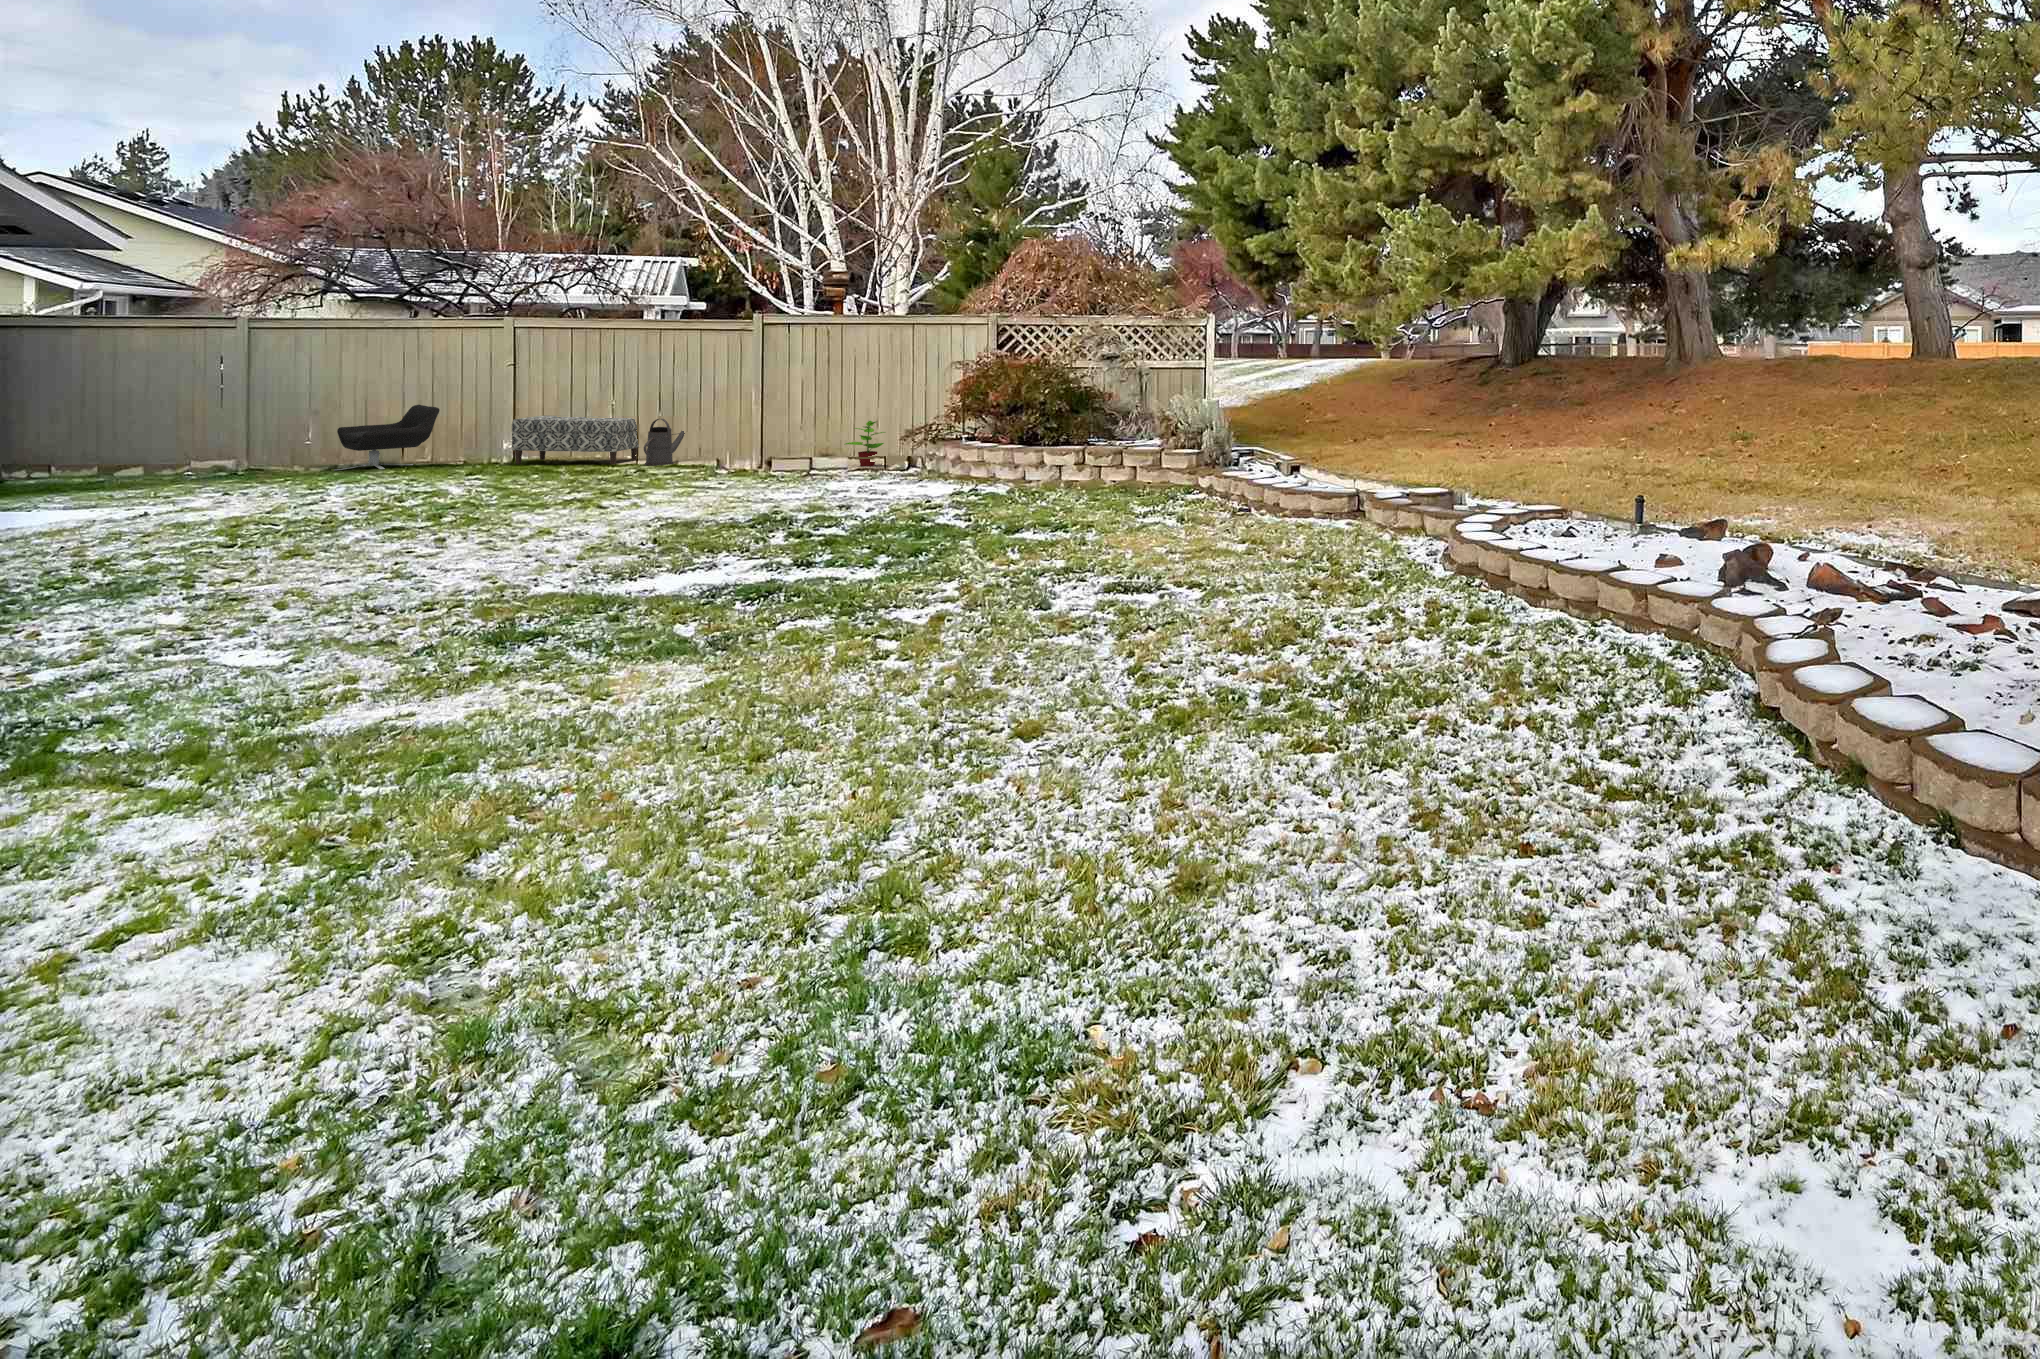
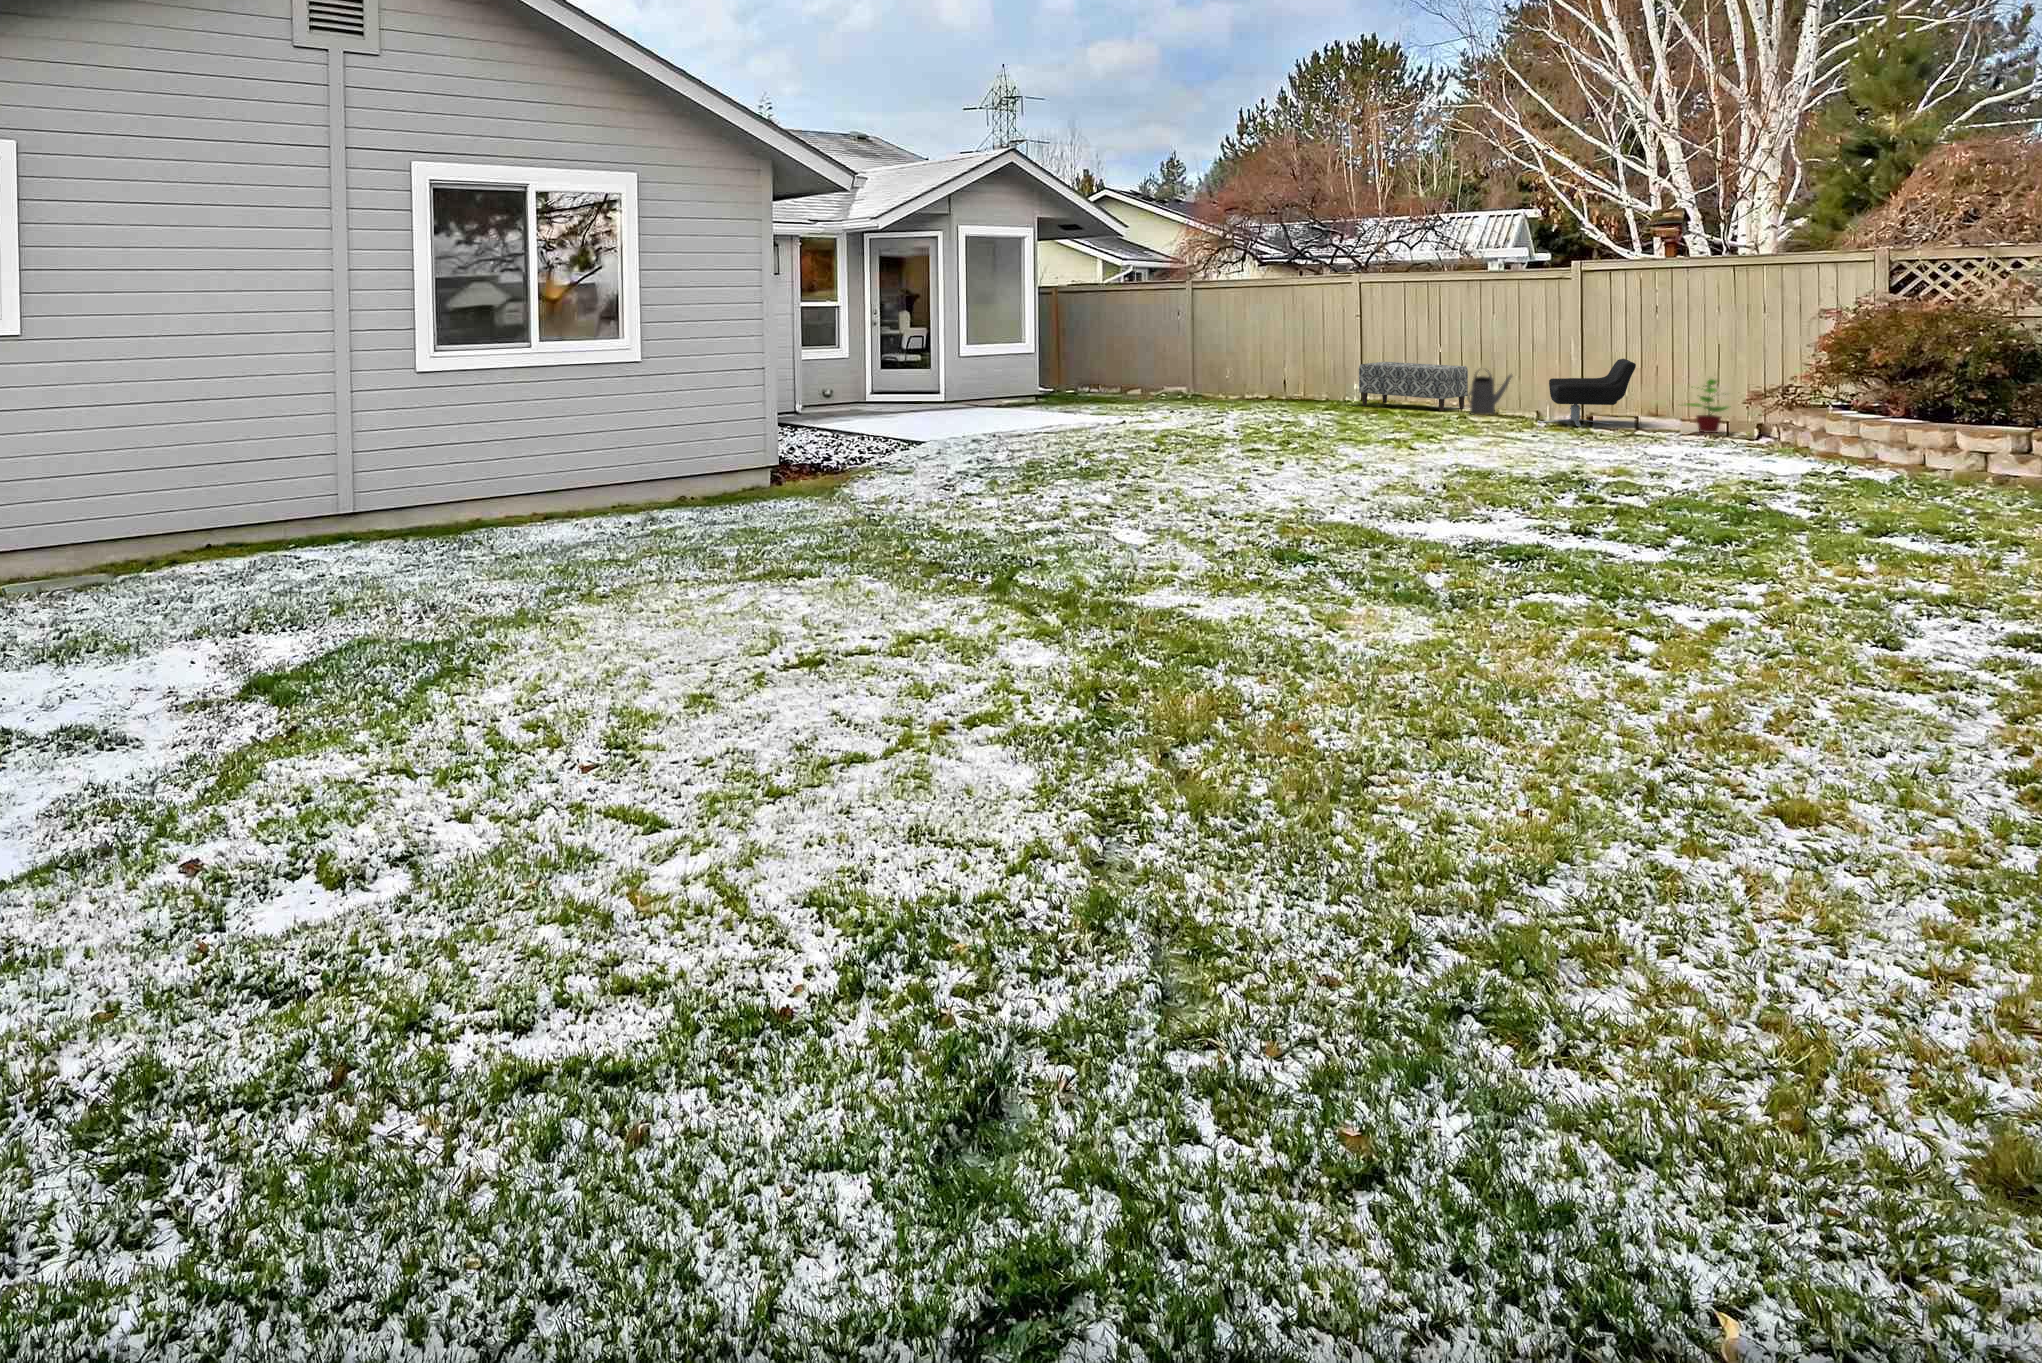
lounge chair: present [336,405,440,470] -> present [1538,359,1636,426]

